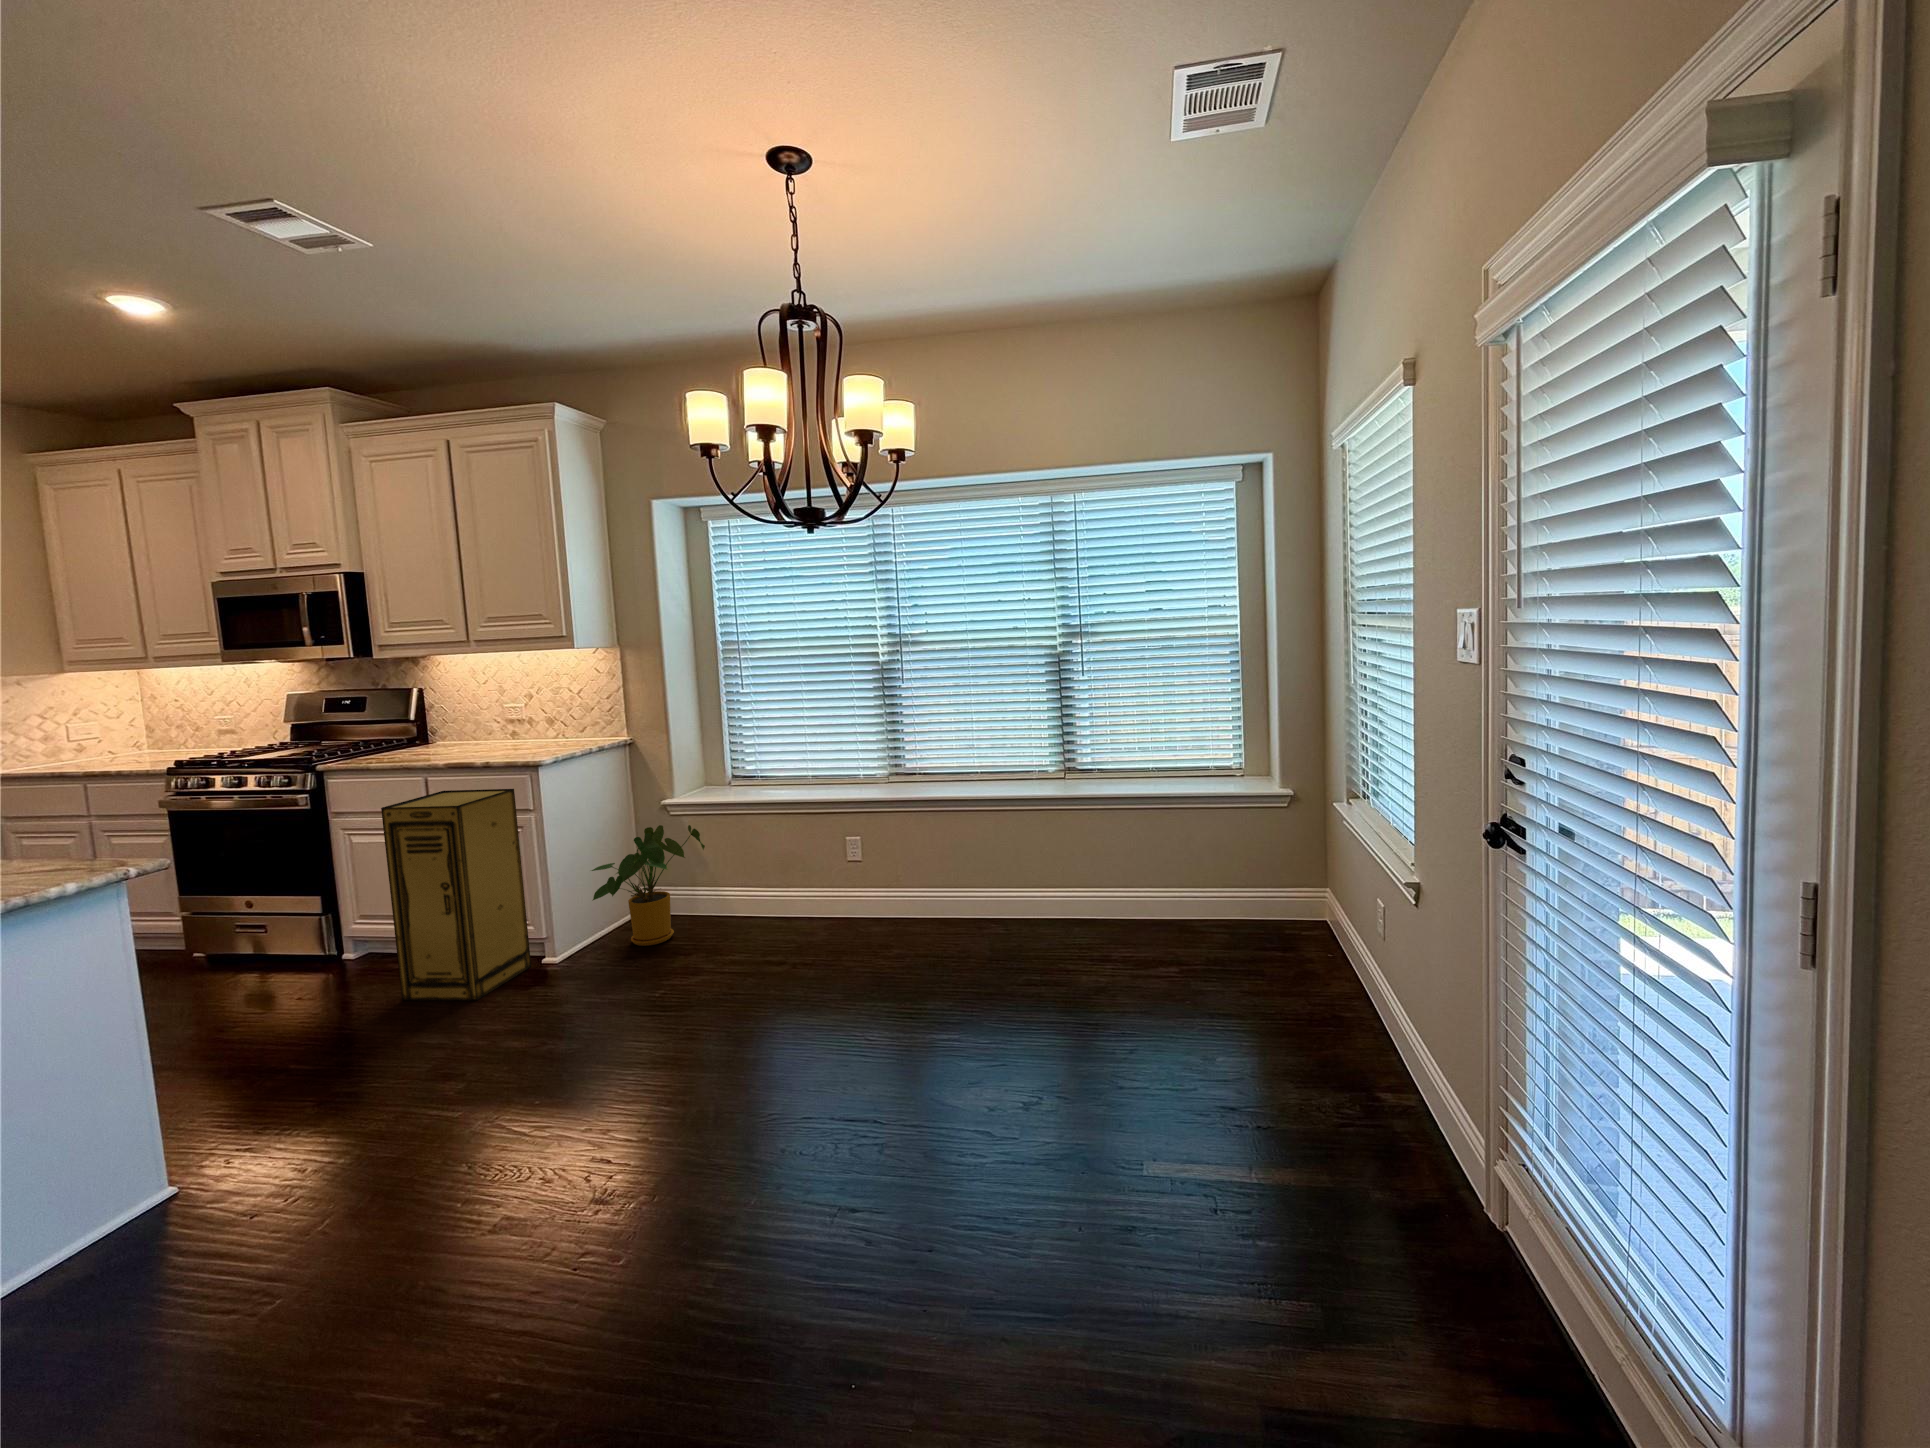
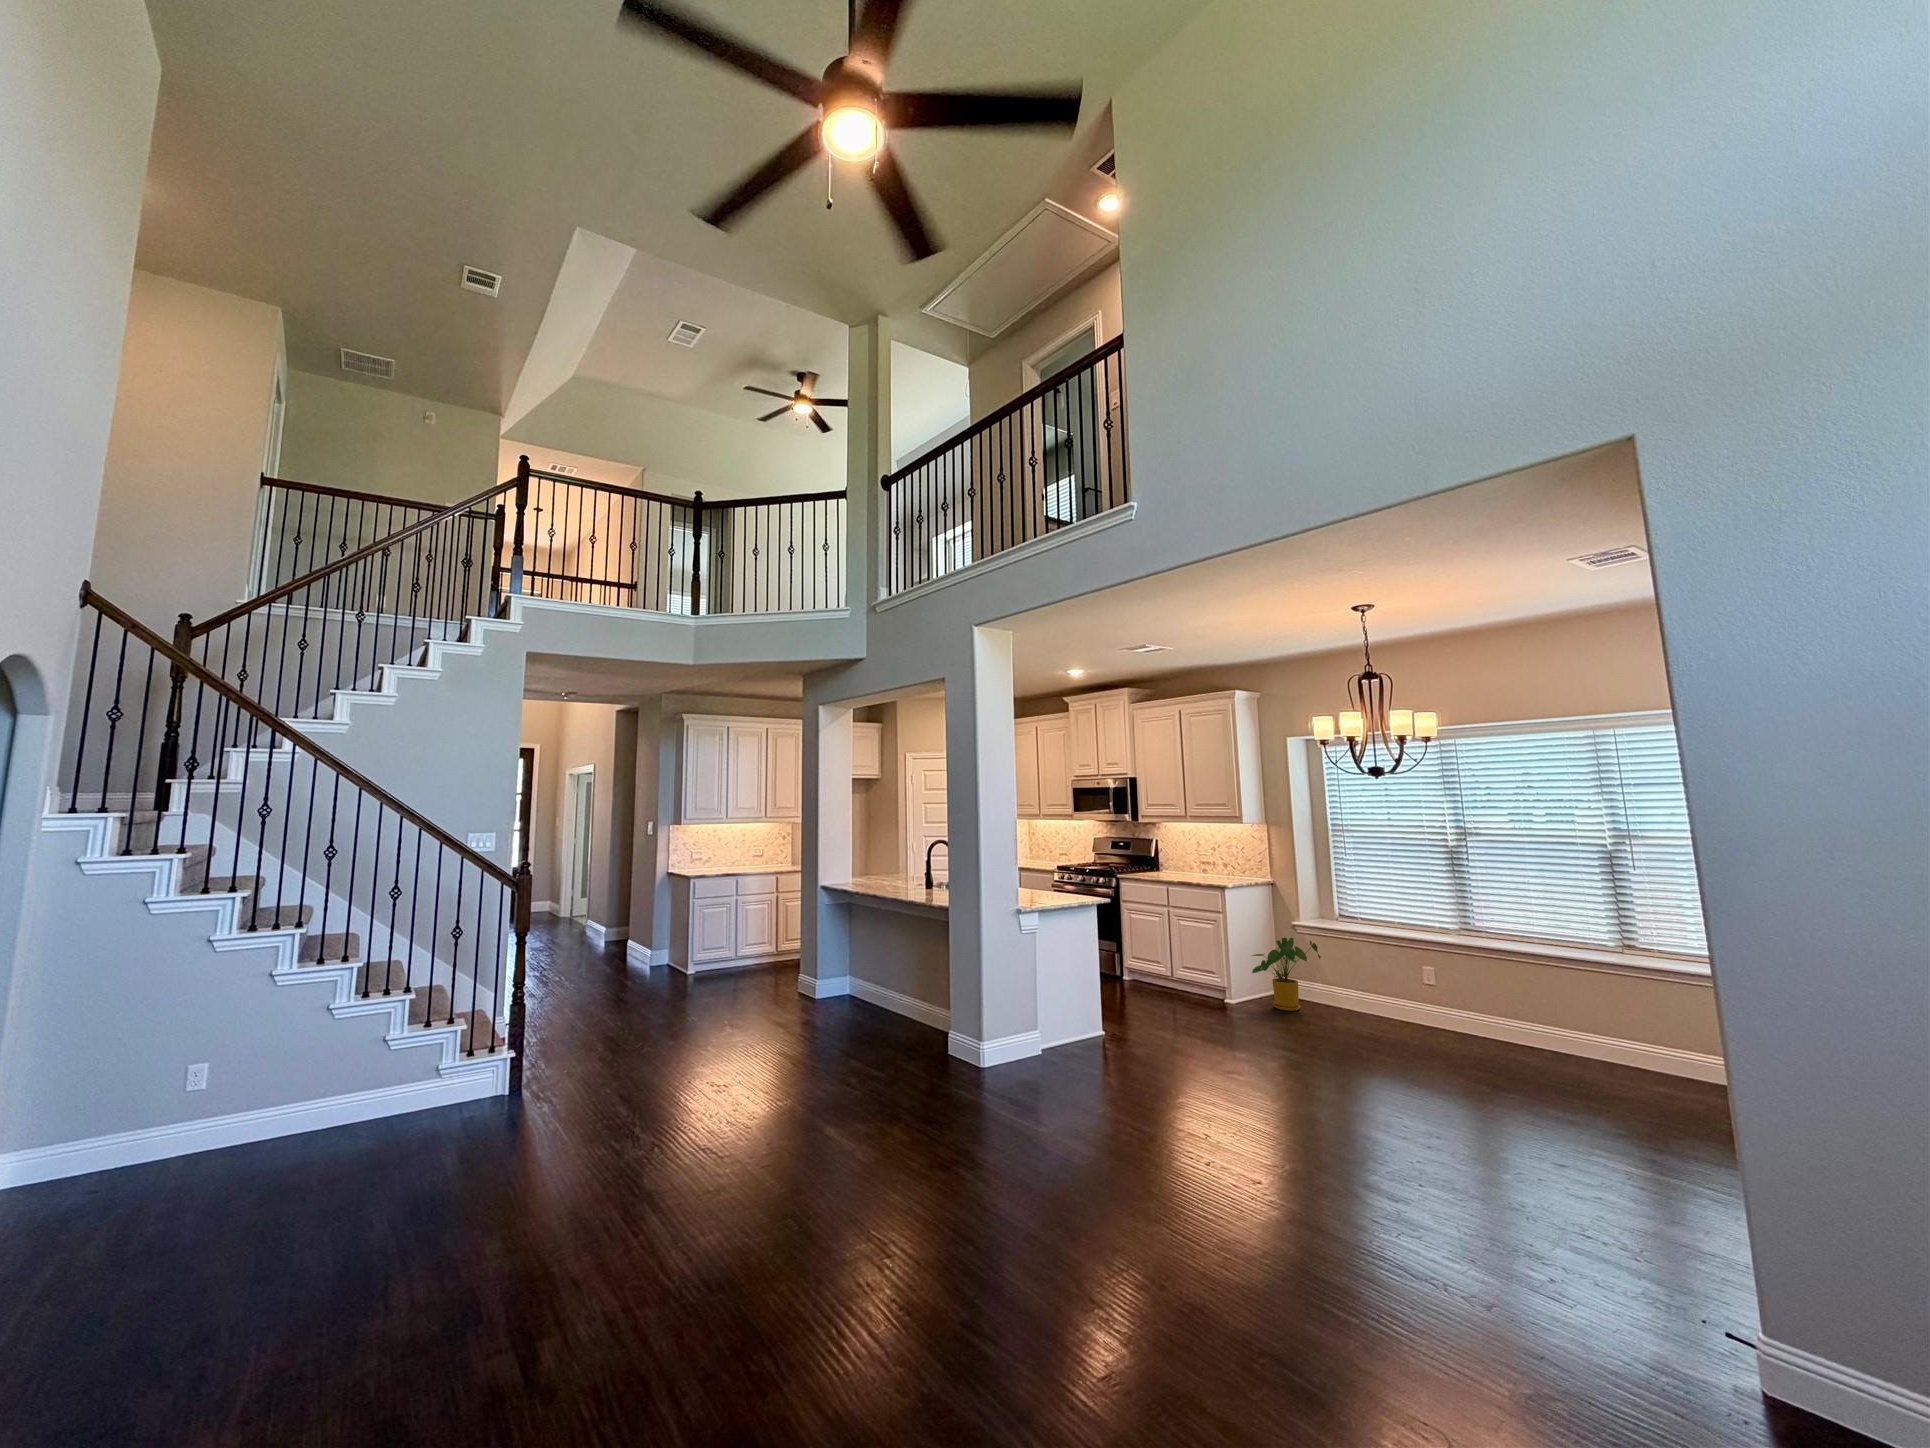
storage cabinet: present [381,789,531,1000] -> none [1152,895,1218,1010]

